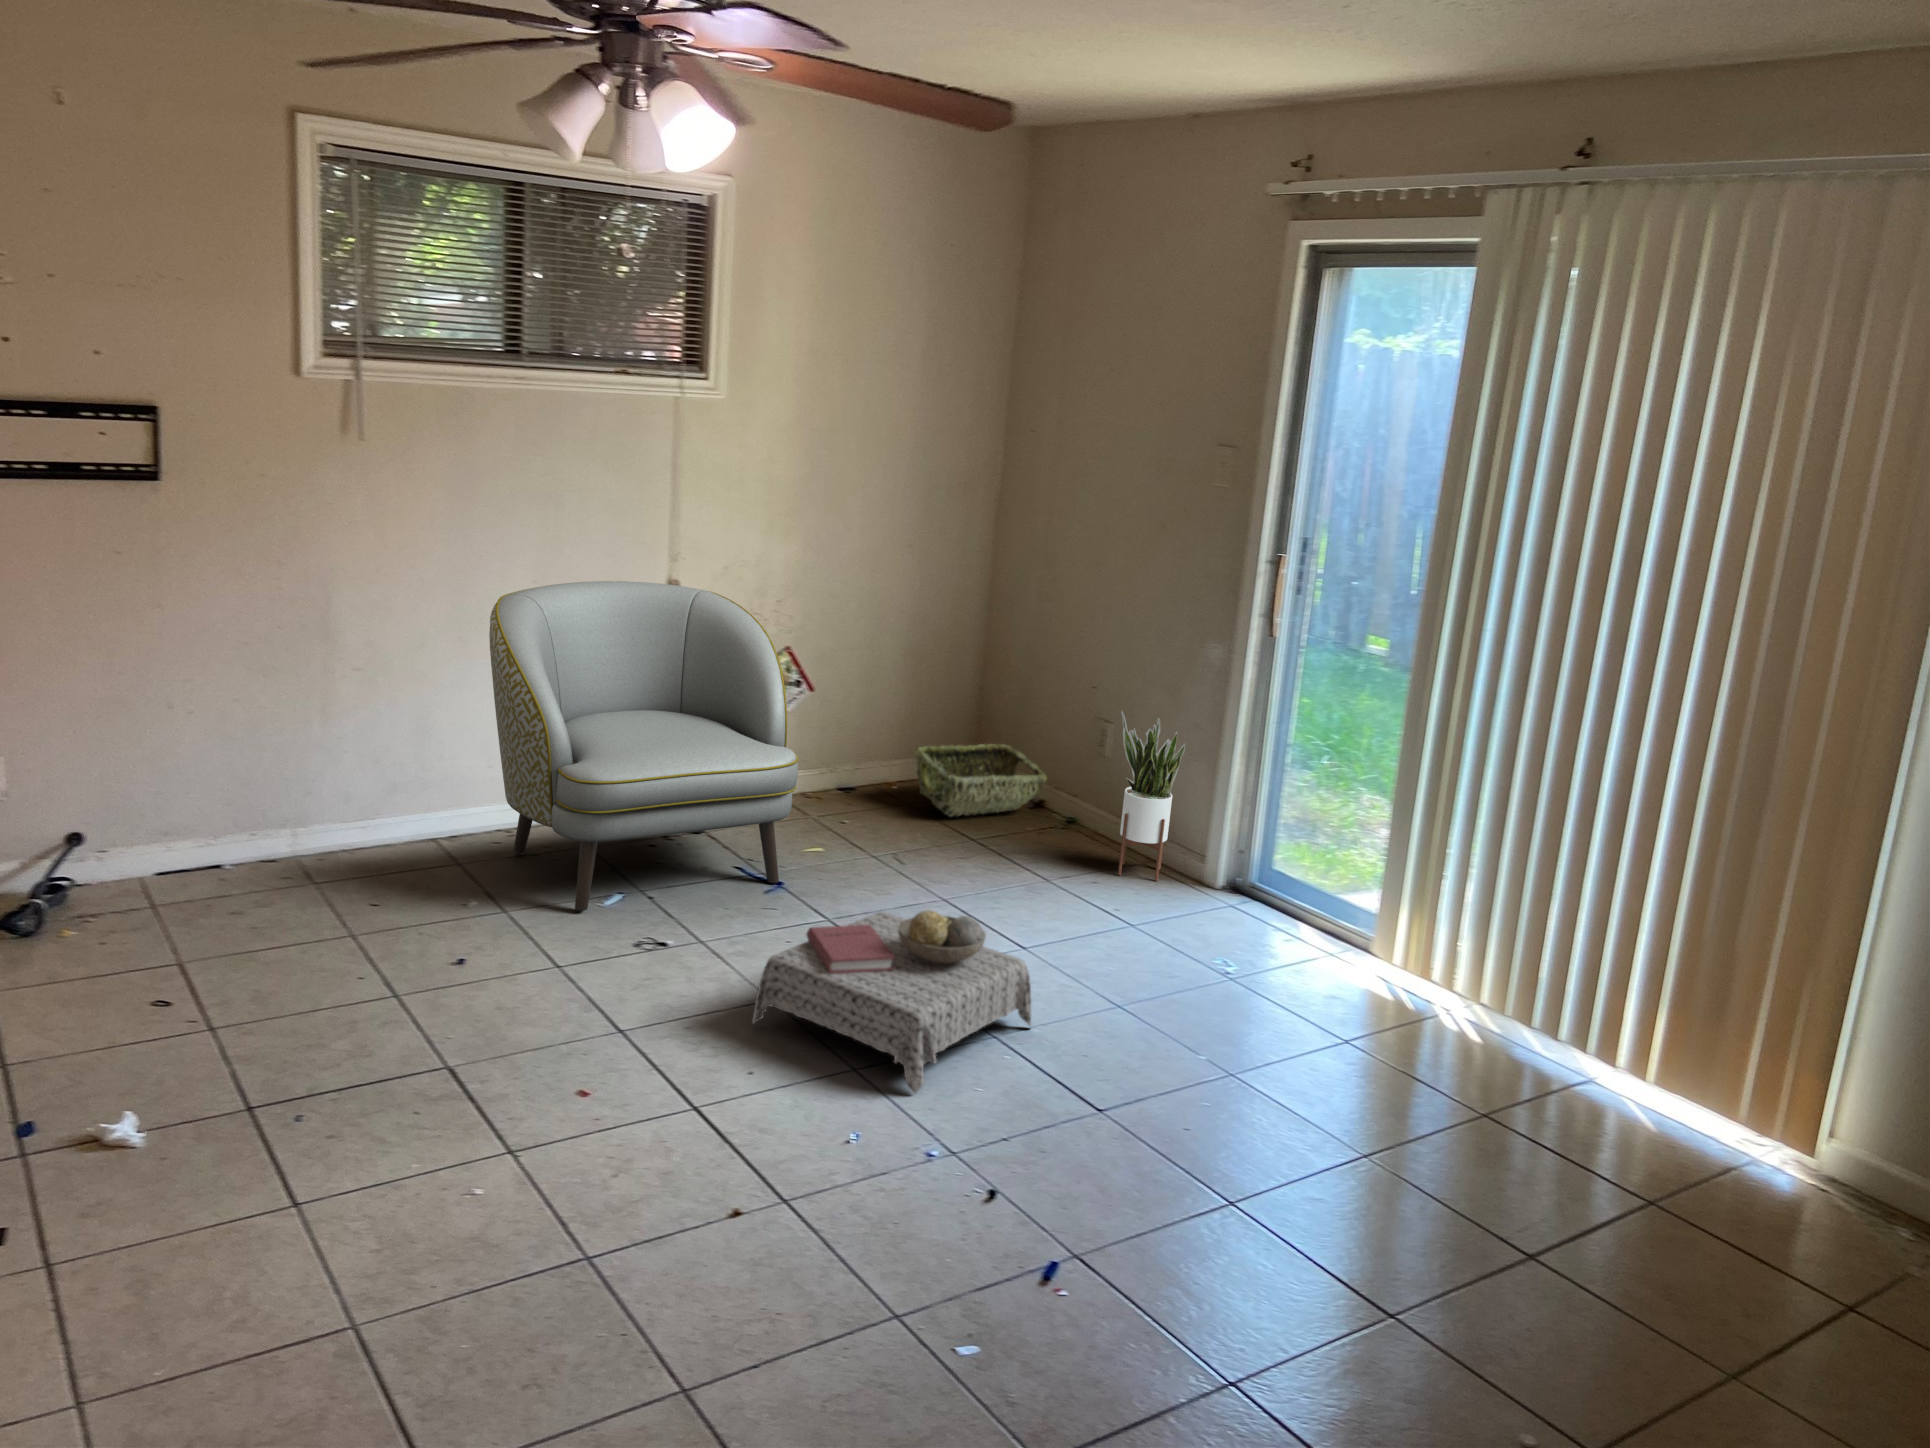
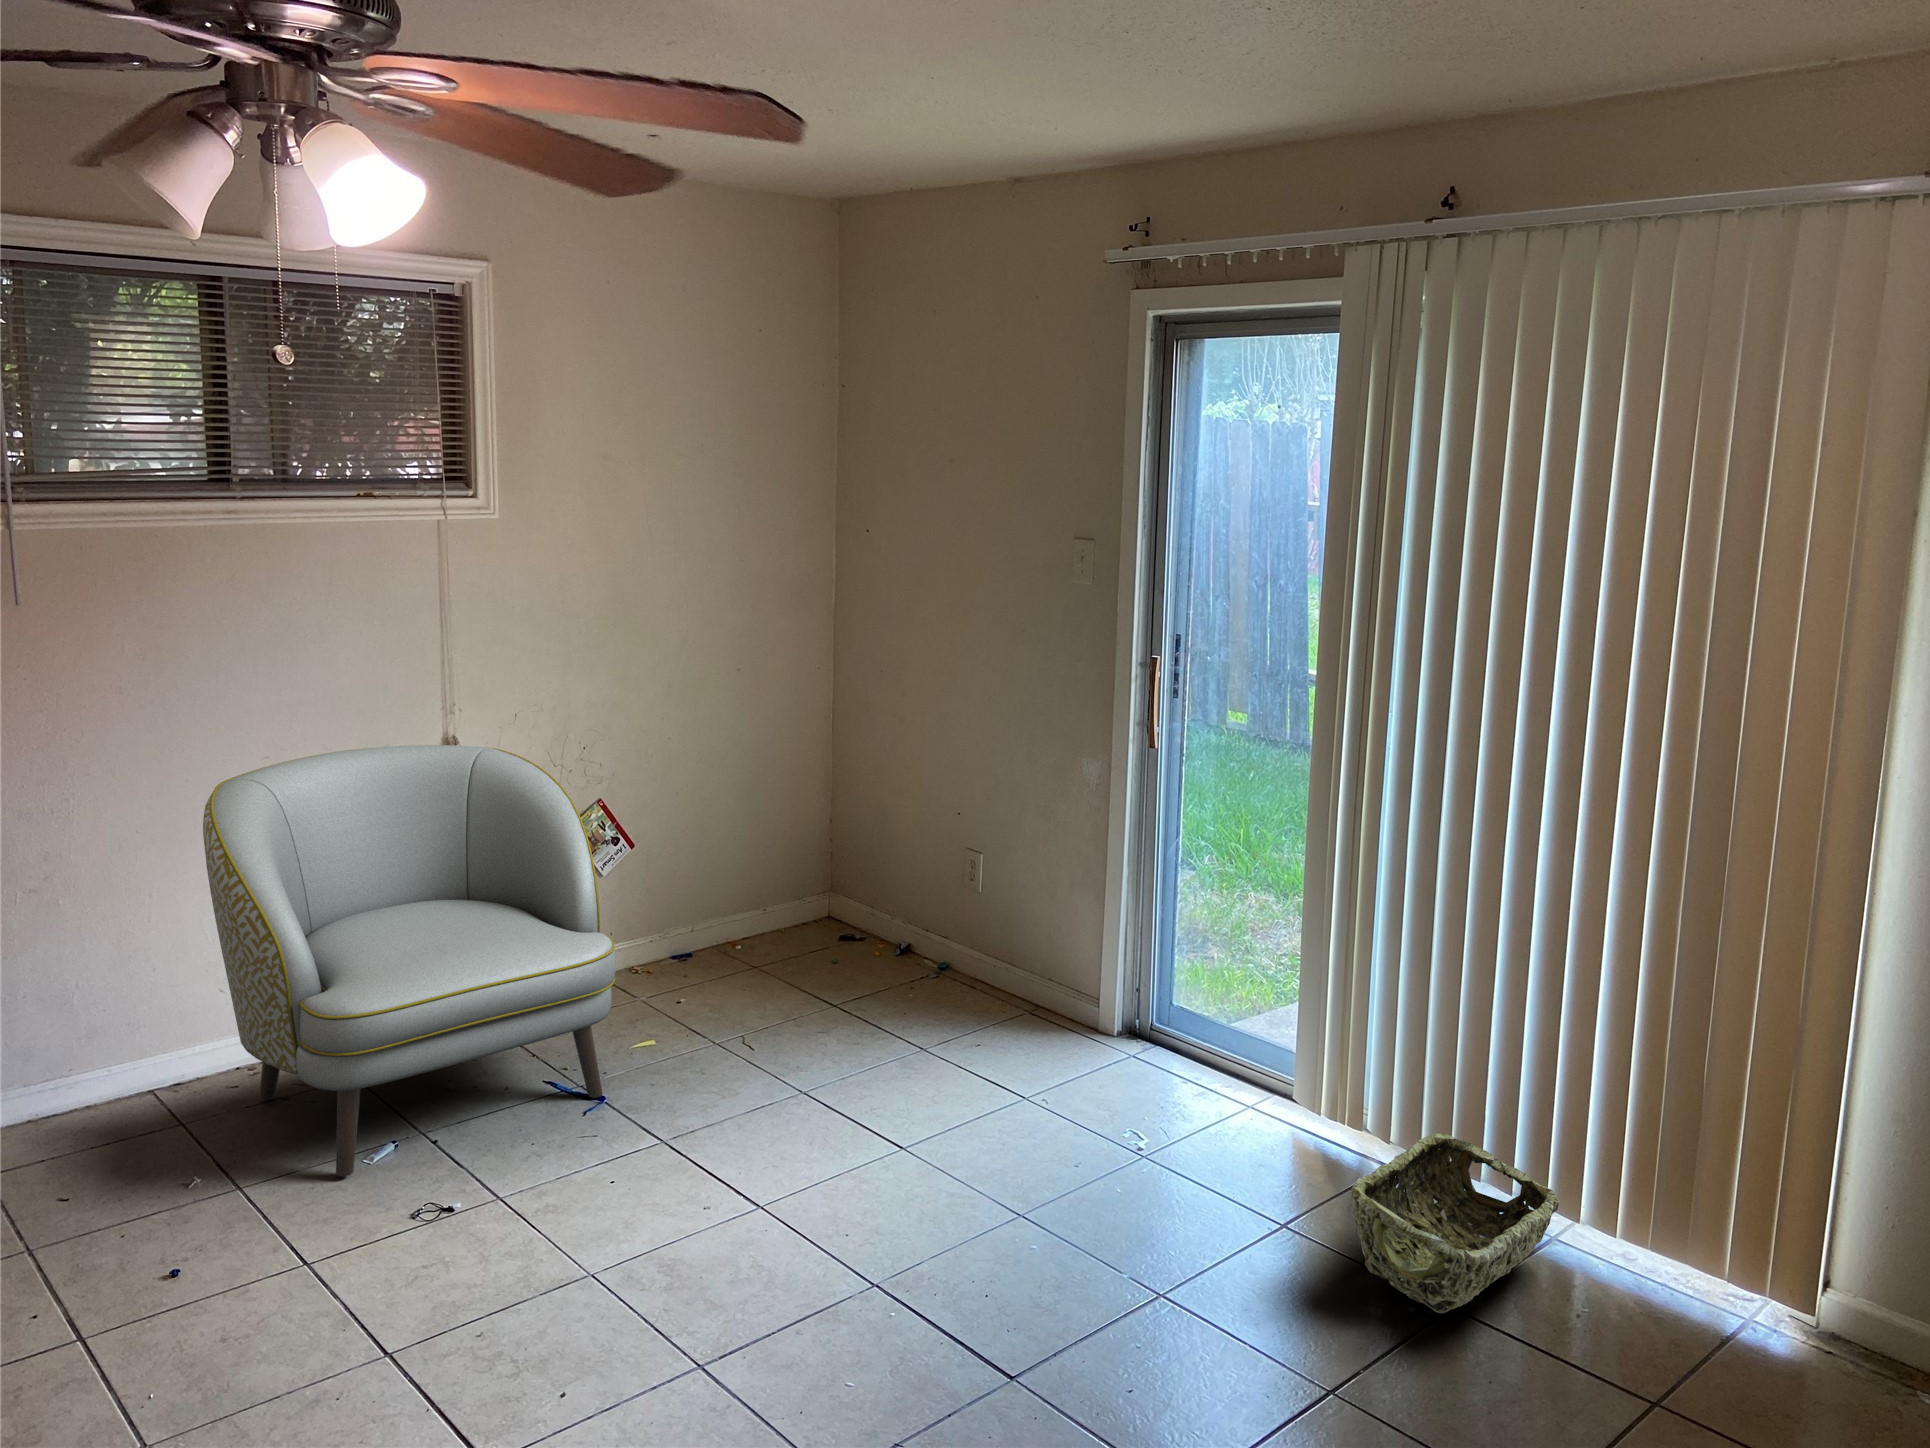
potted plant: present [1118,711,1185,881] -> none [989,843,1063,1031]
woven basket: present [916,744,1047,816] -> present [1351,1133,1559,1313]
ottoman: present [752,910,1031,1093] -> none [567,1141,921,1403]

